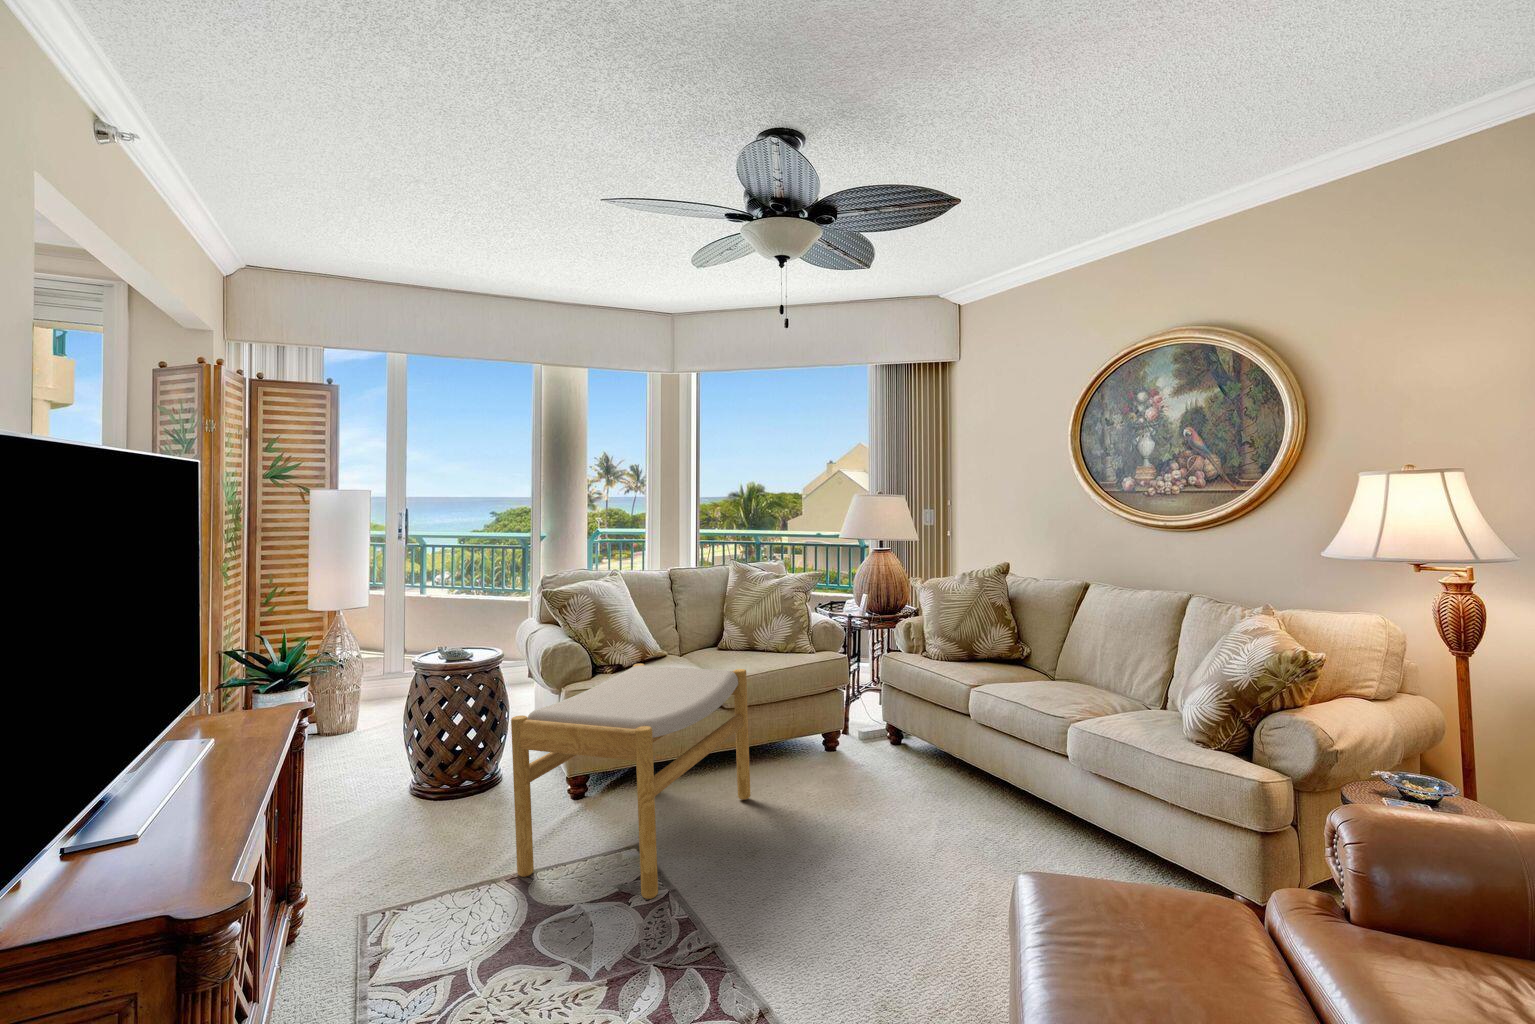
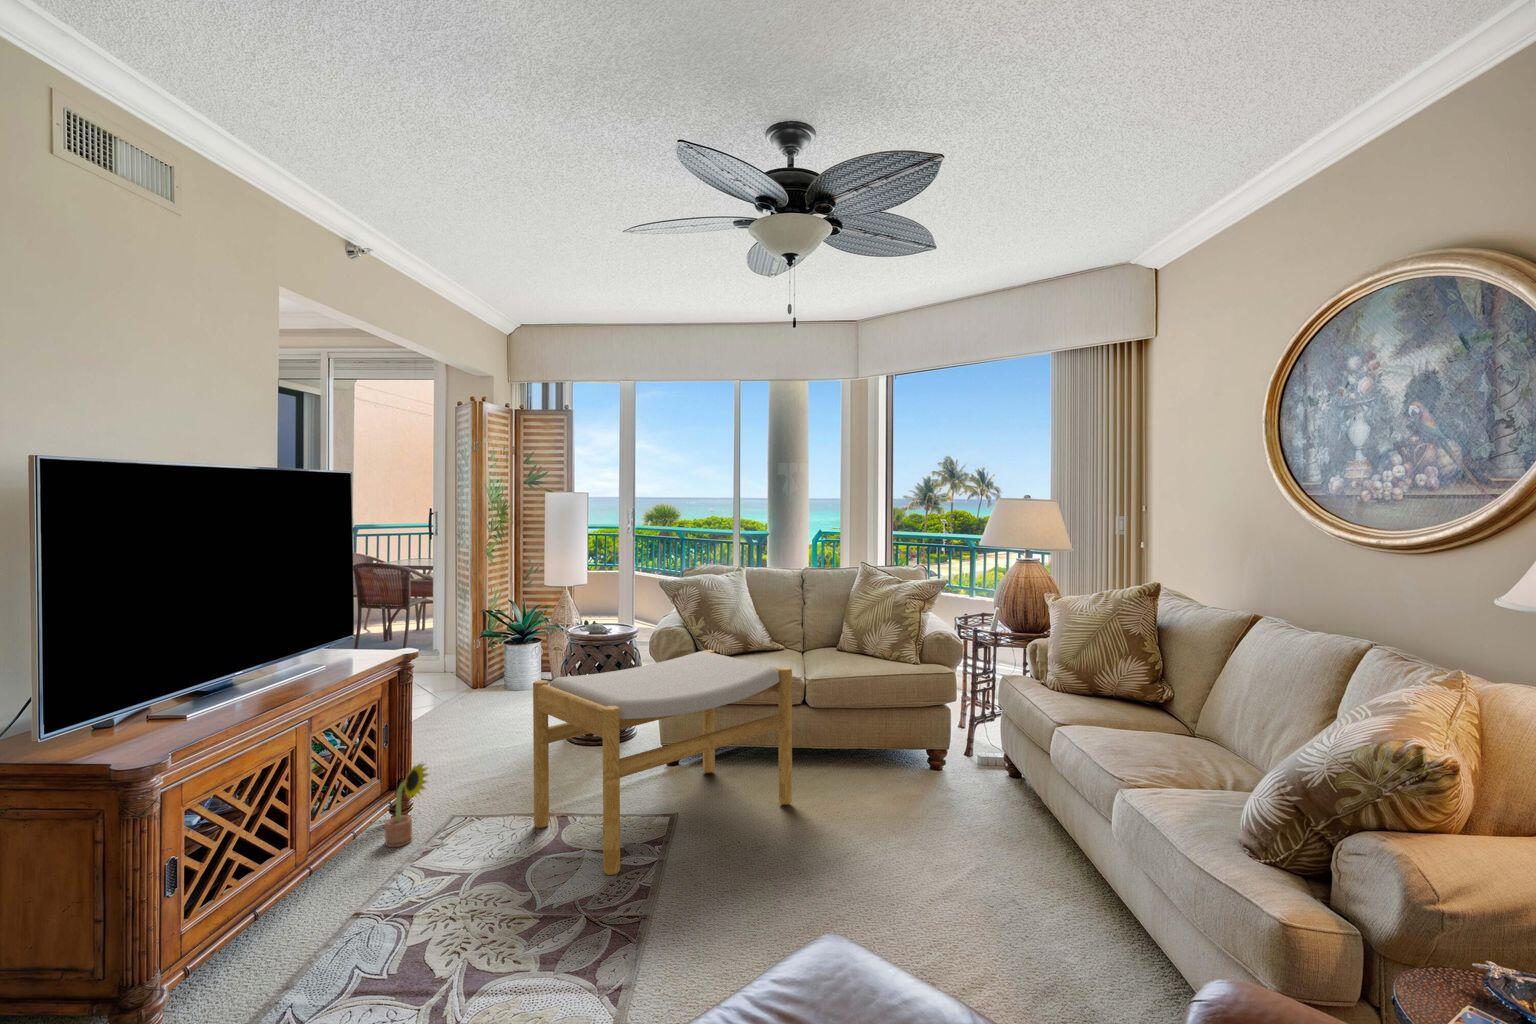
decorative plant: none [354,830,401,940] -> present [385,764,428,847]

